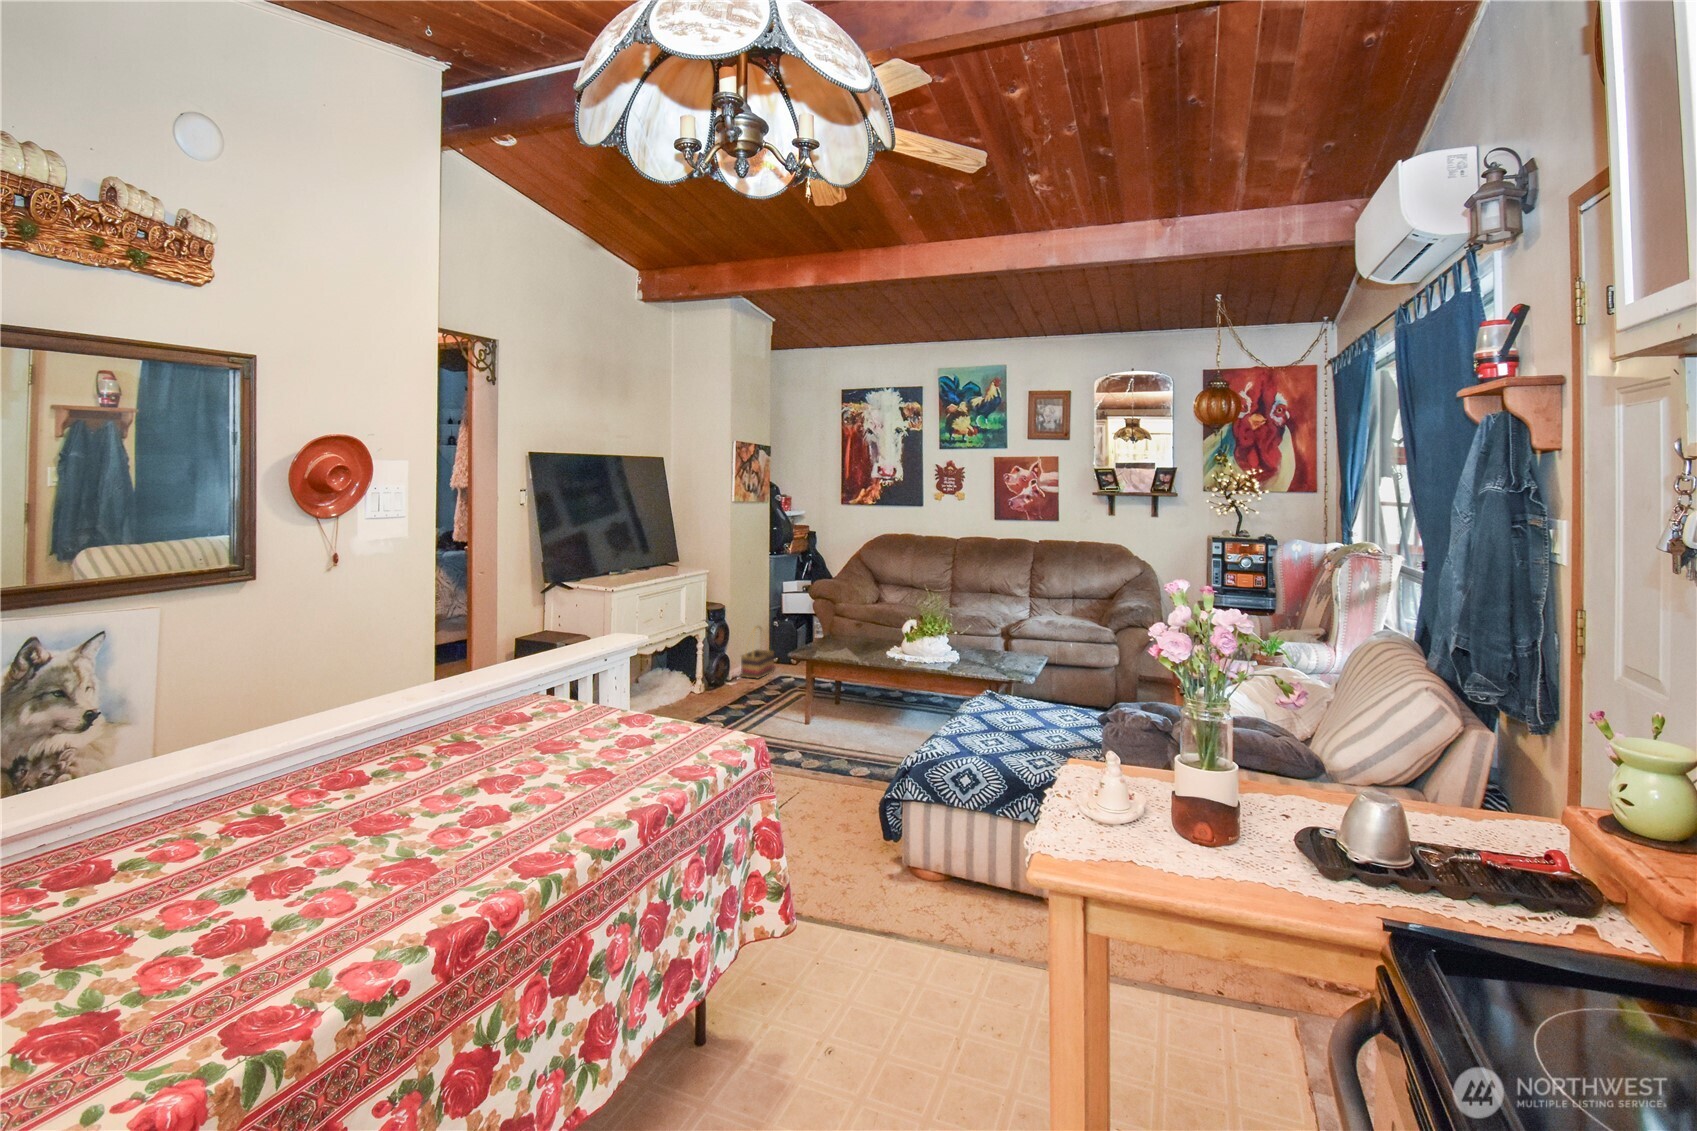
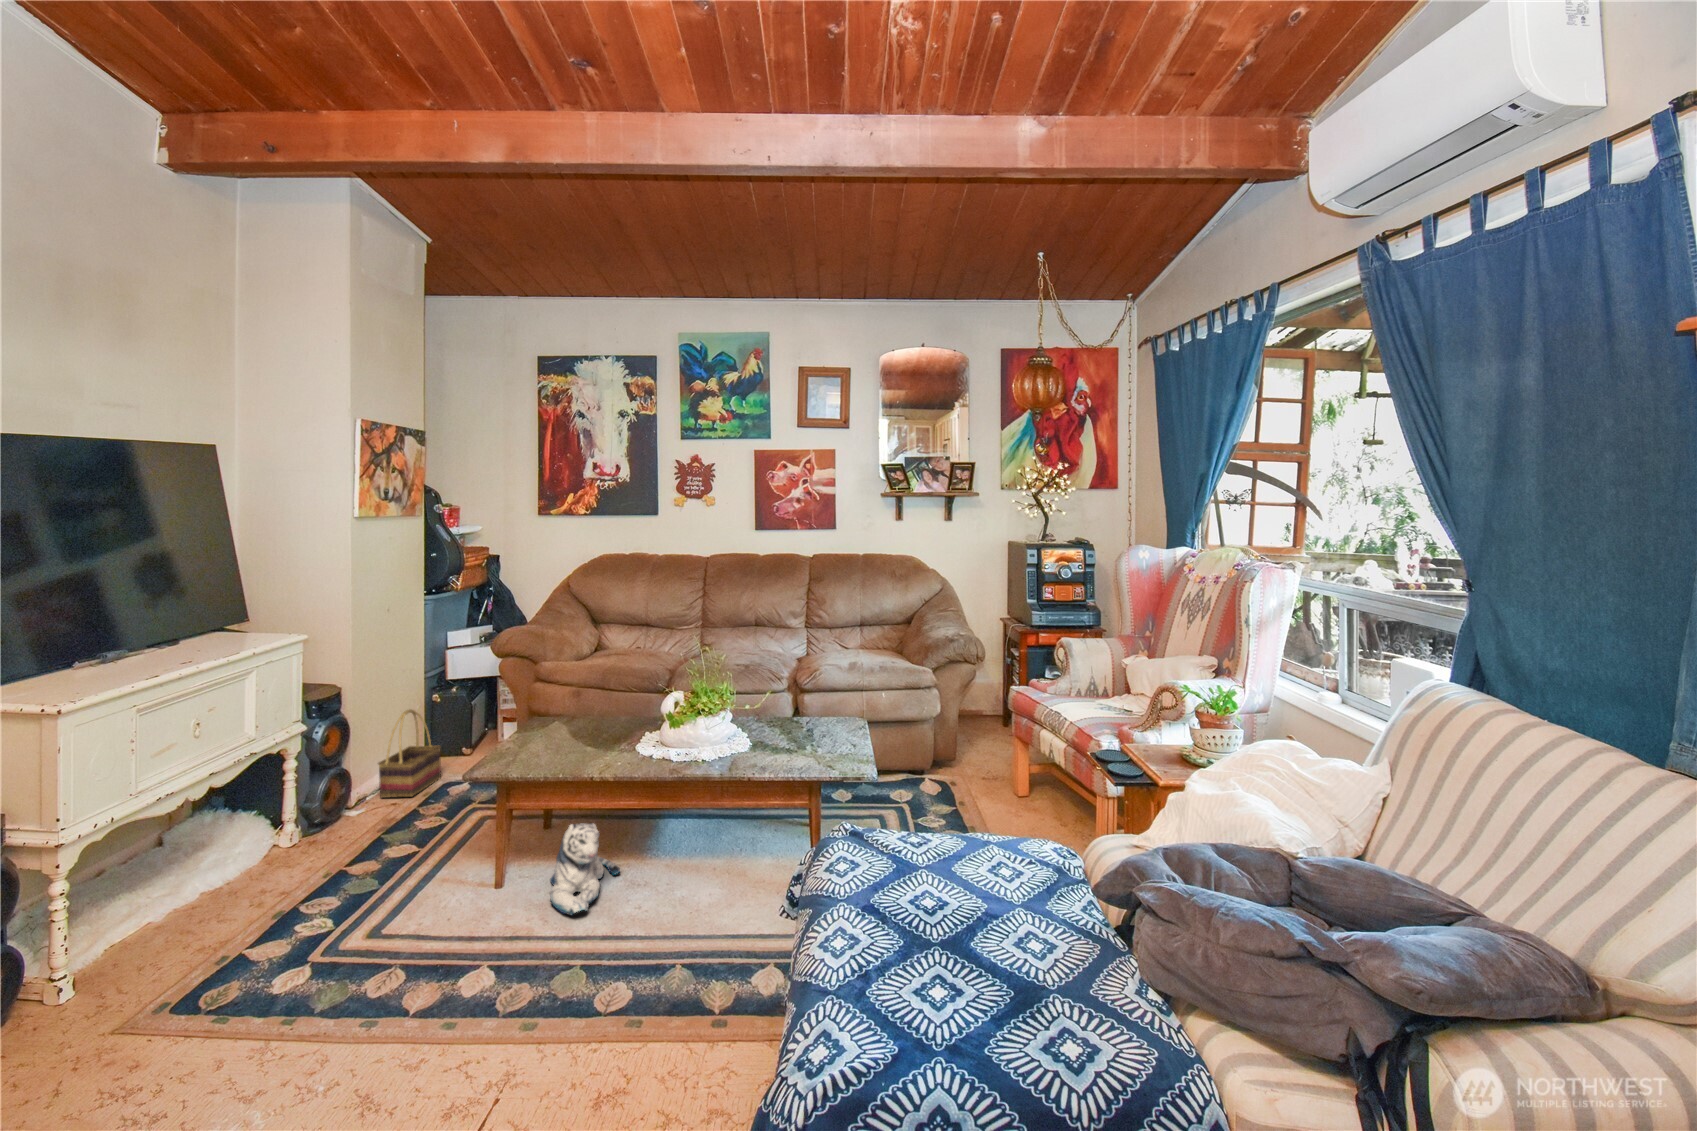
plush toy: none [833,691,873,739] -> present [550,823,620,915]

